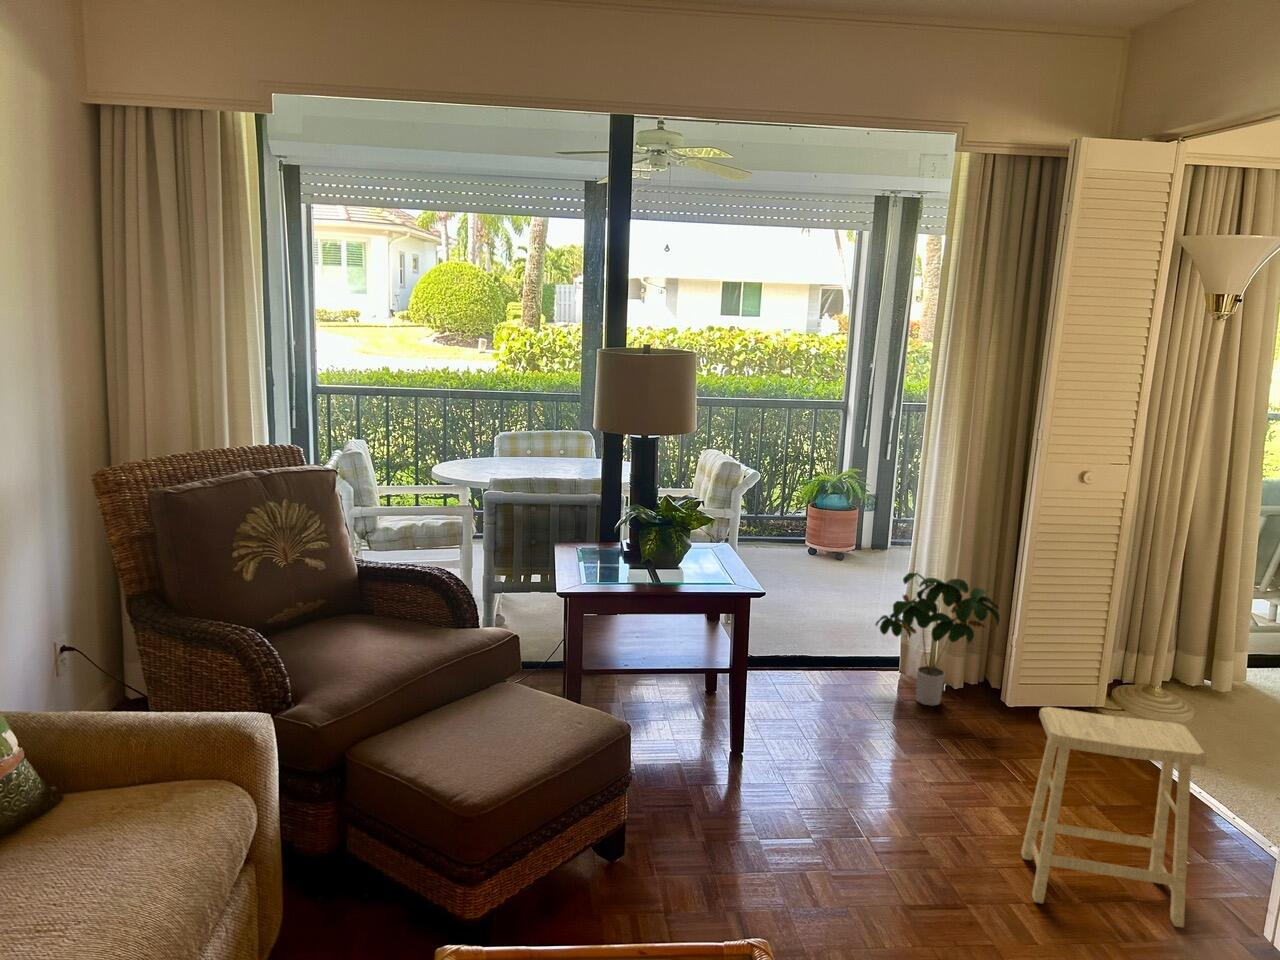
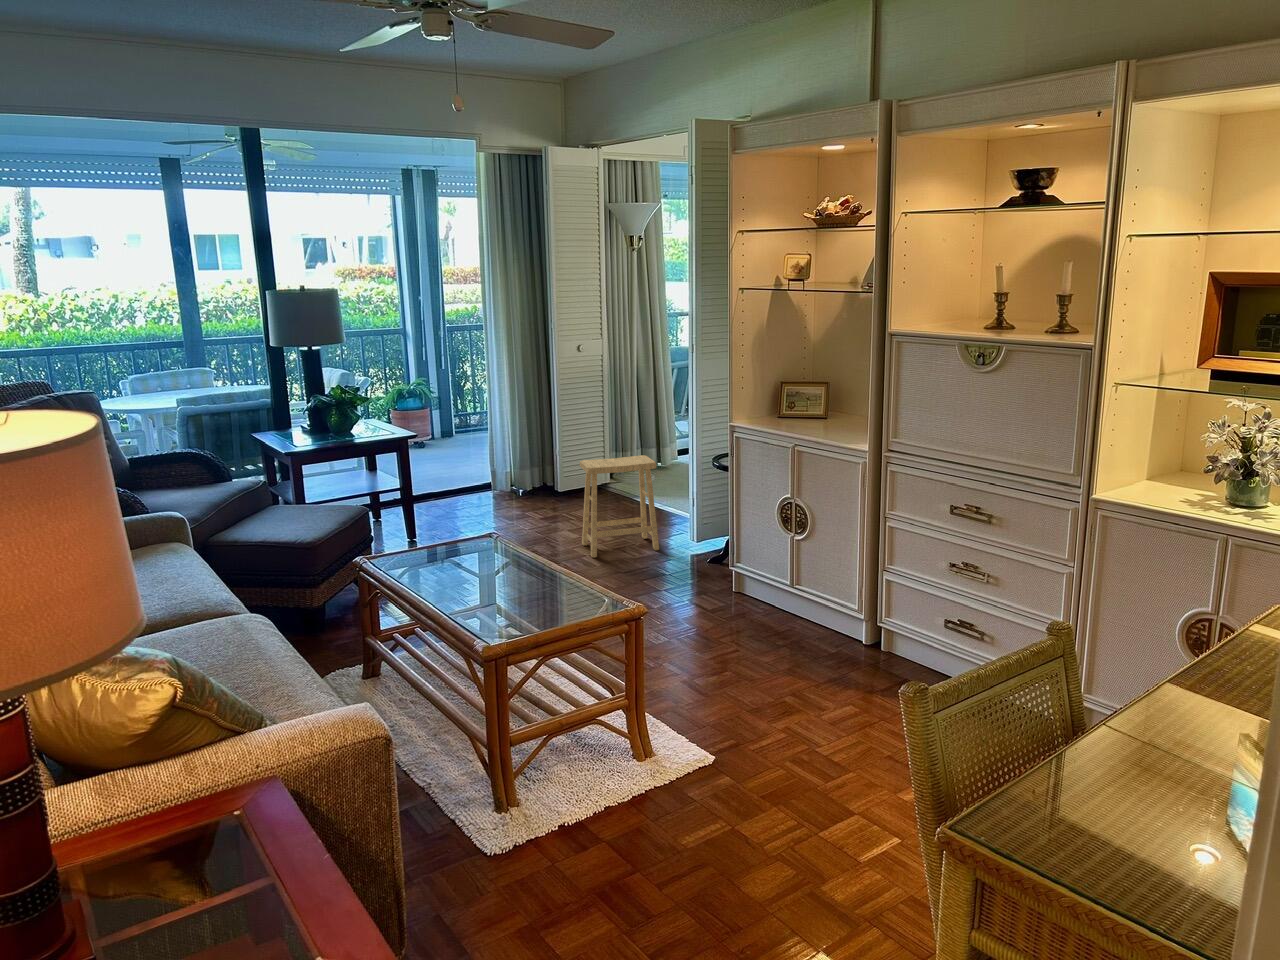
potted plant: present [876,573,1000,706] -> none [474,420,547,501]

